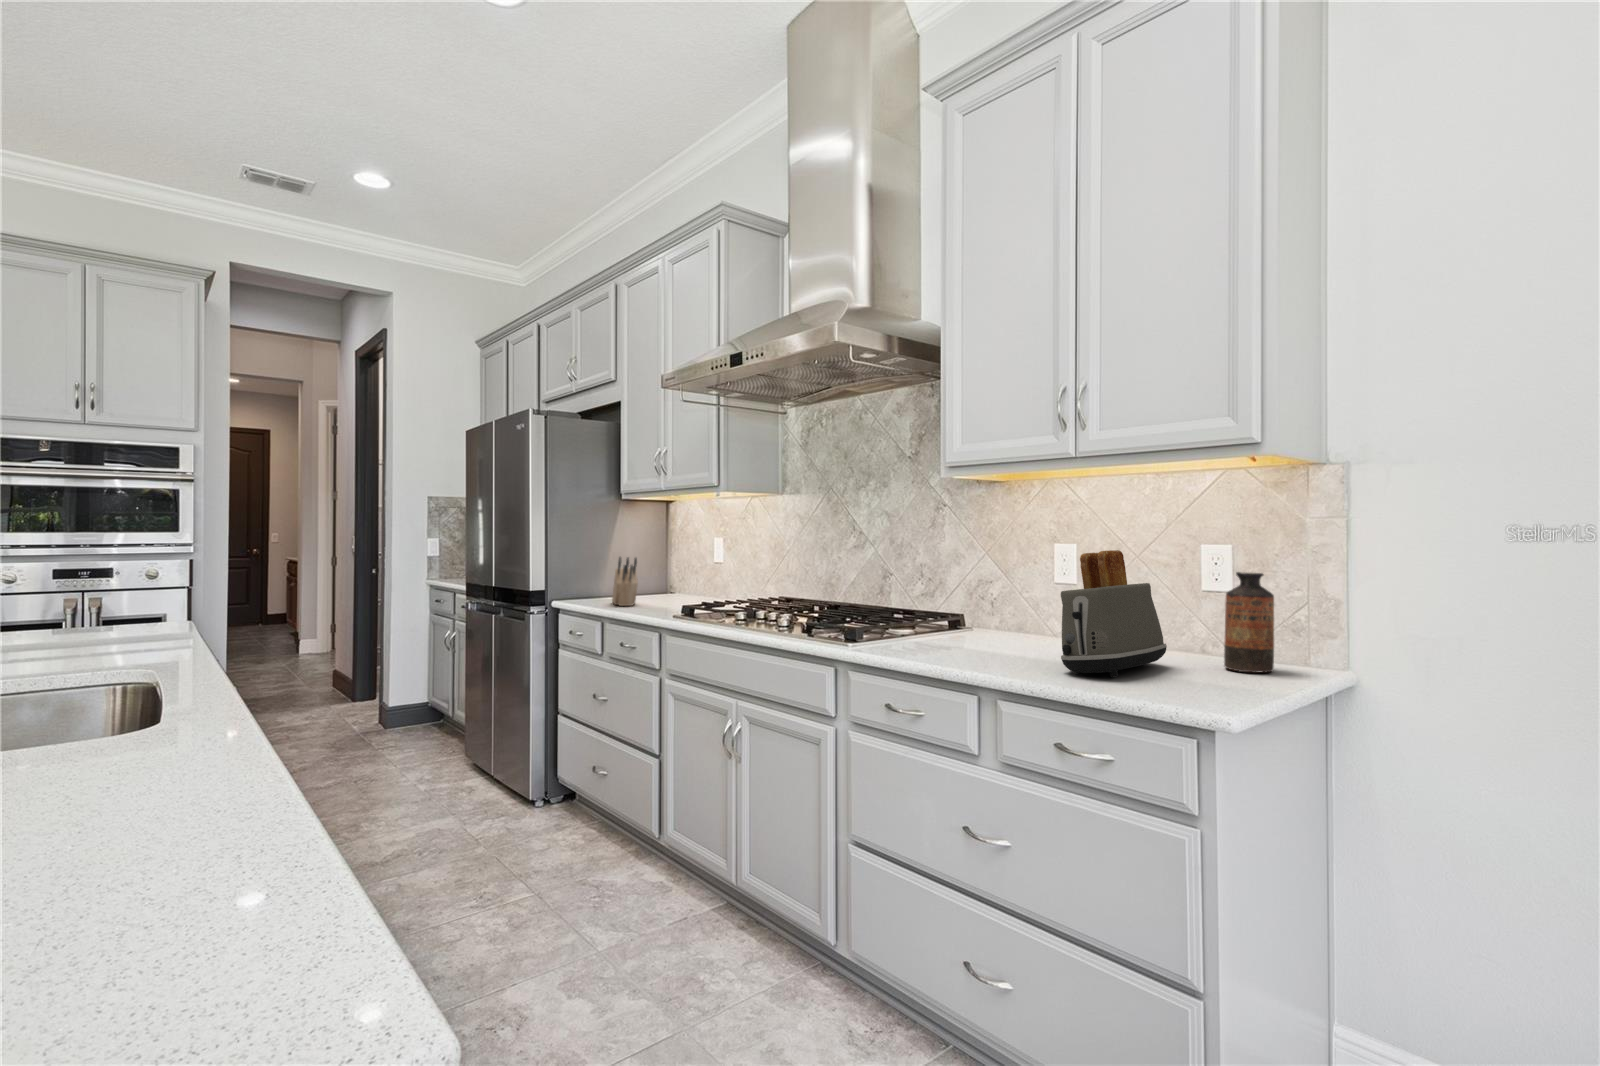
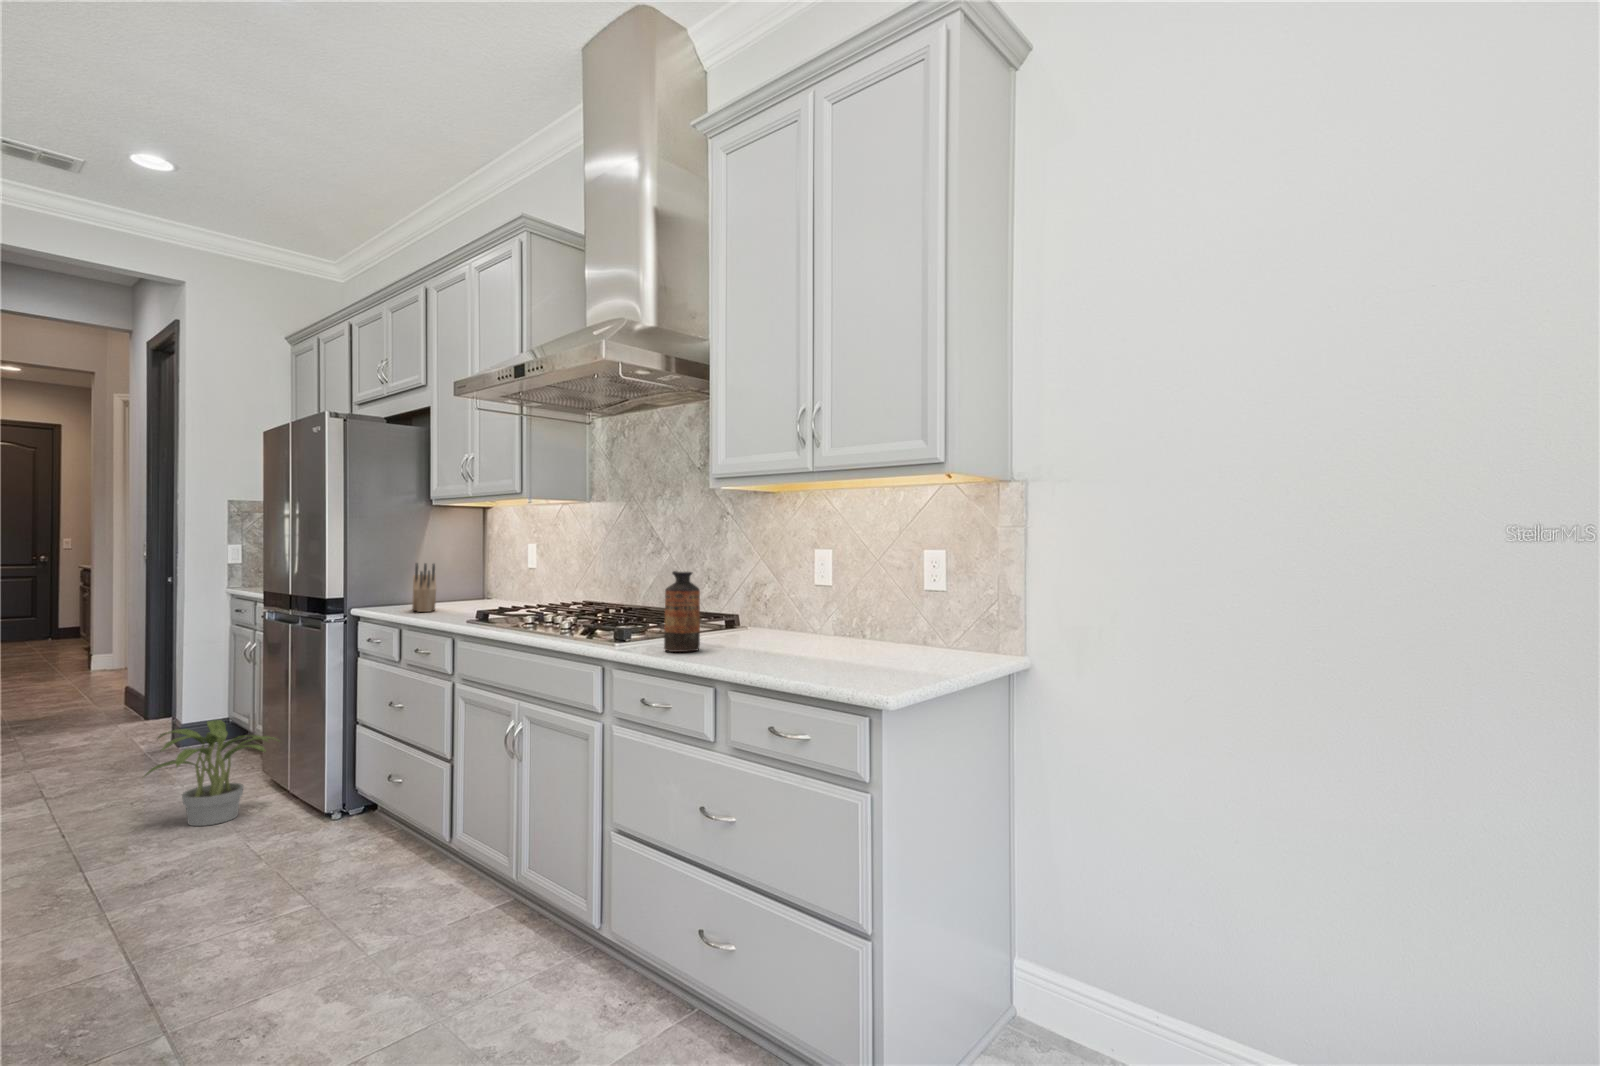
toaster: present [1061,550,1167,677] -> none [786,555,883,667]
bottle: present [1224,572,1274,673] -> present [664,571,700,652]
potted plant: none [369,706,488,808] -> present [145,720,278,826]

